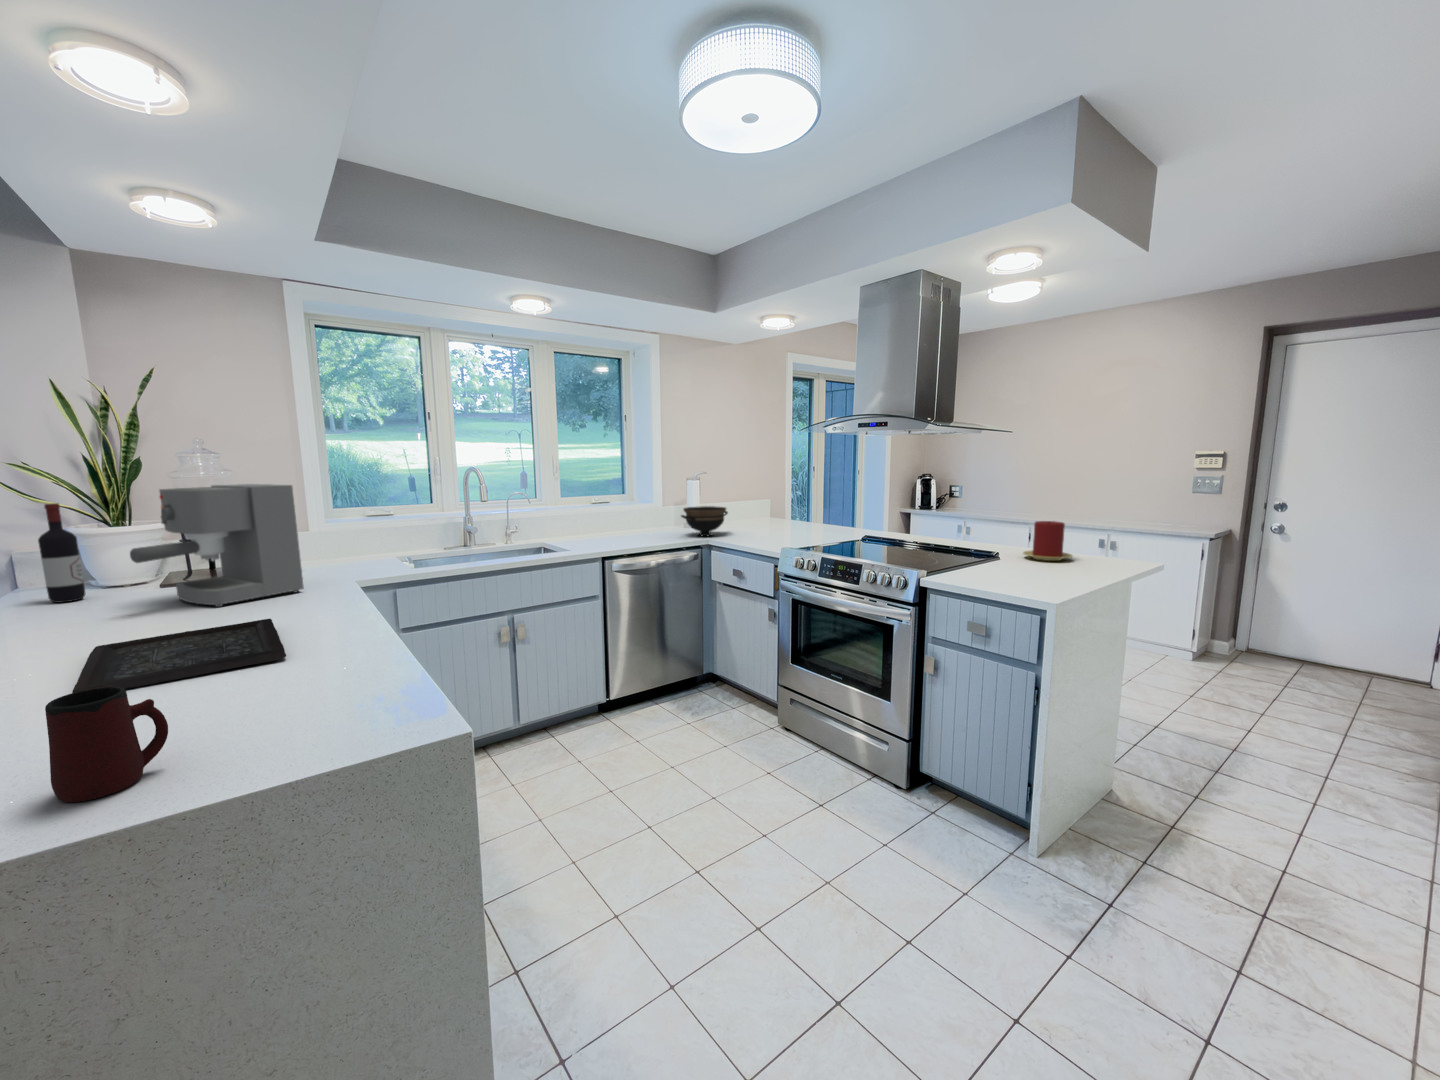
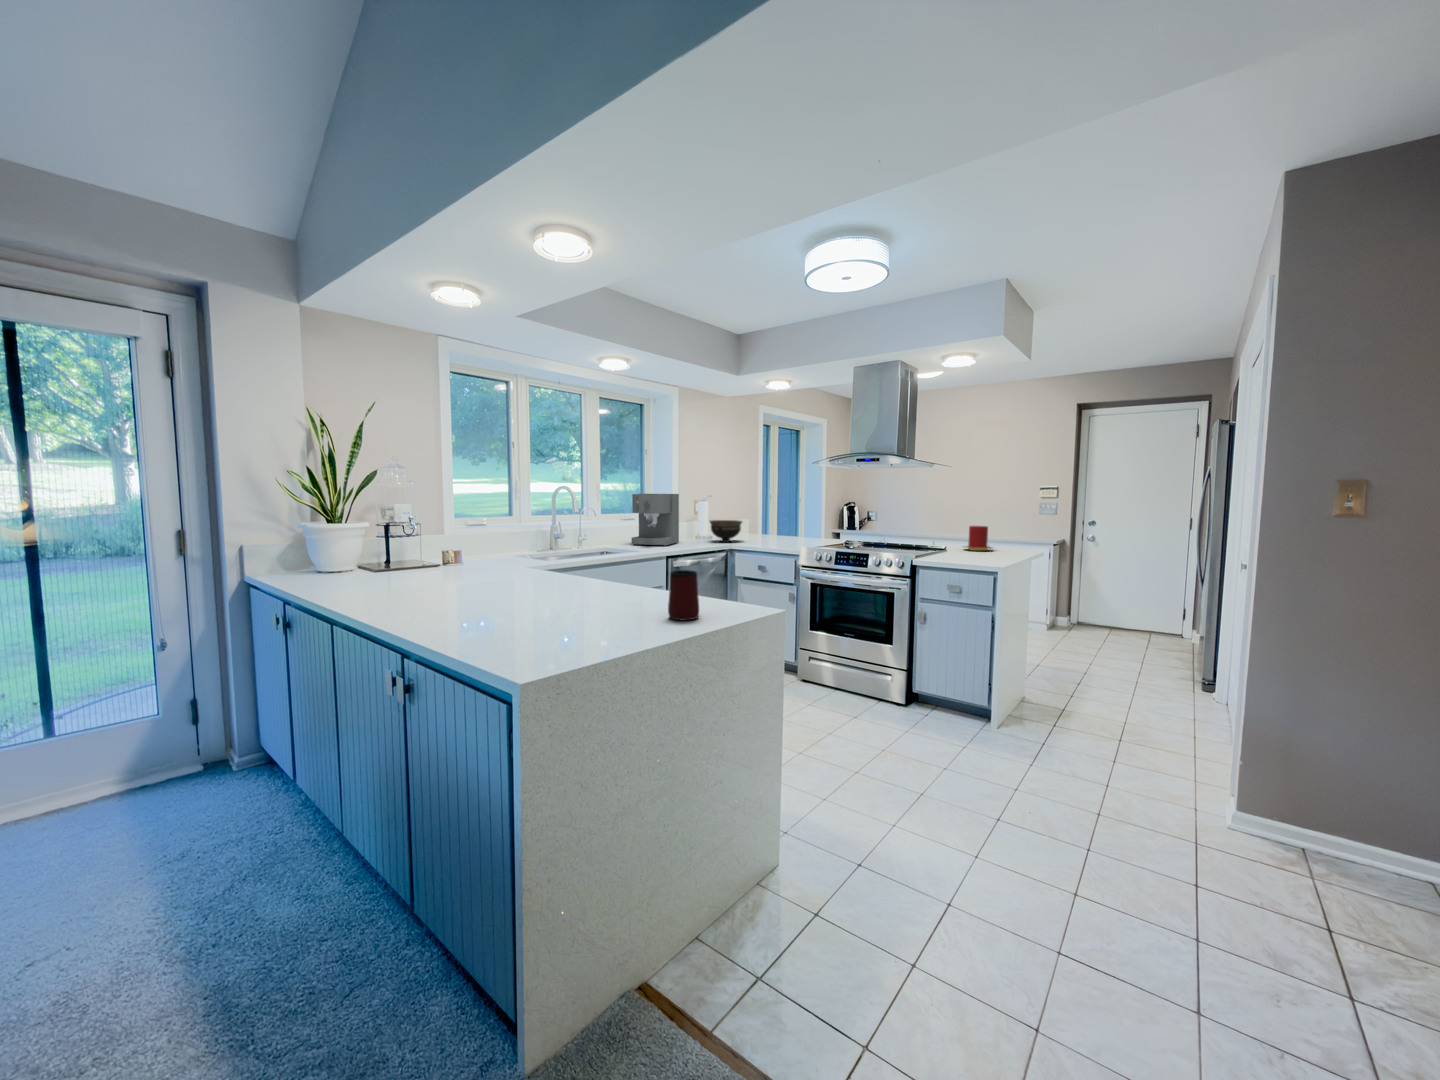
coffee maker: present [130,484,304,607] -> present [632,494,679,546]
wine bottle: present [38,503,85,603] -> none [321,500,348,577]
tray: present [72,619,286,693] -> none [486,575,626,602]

